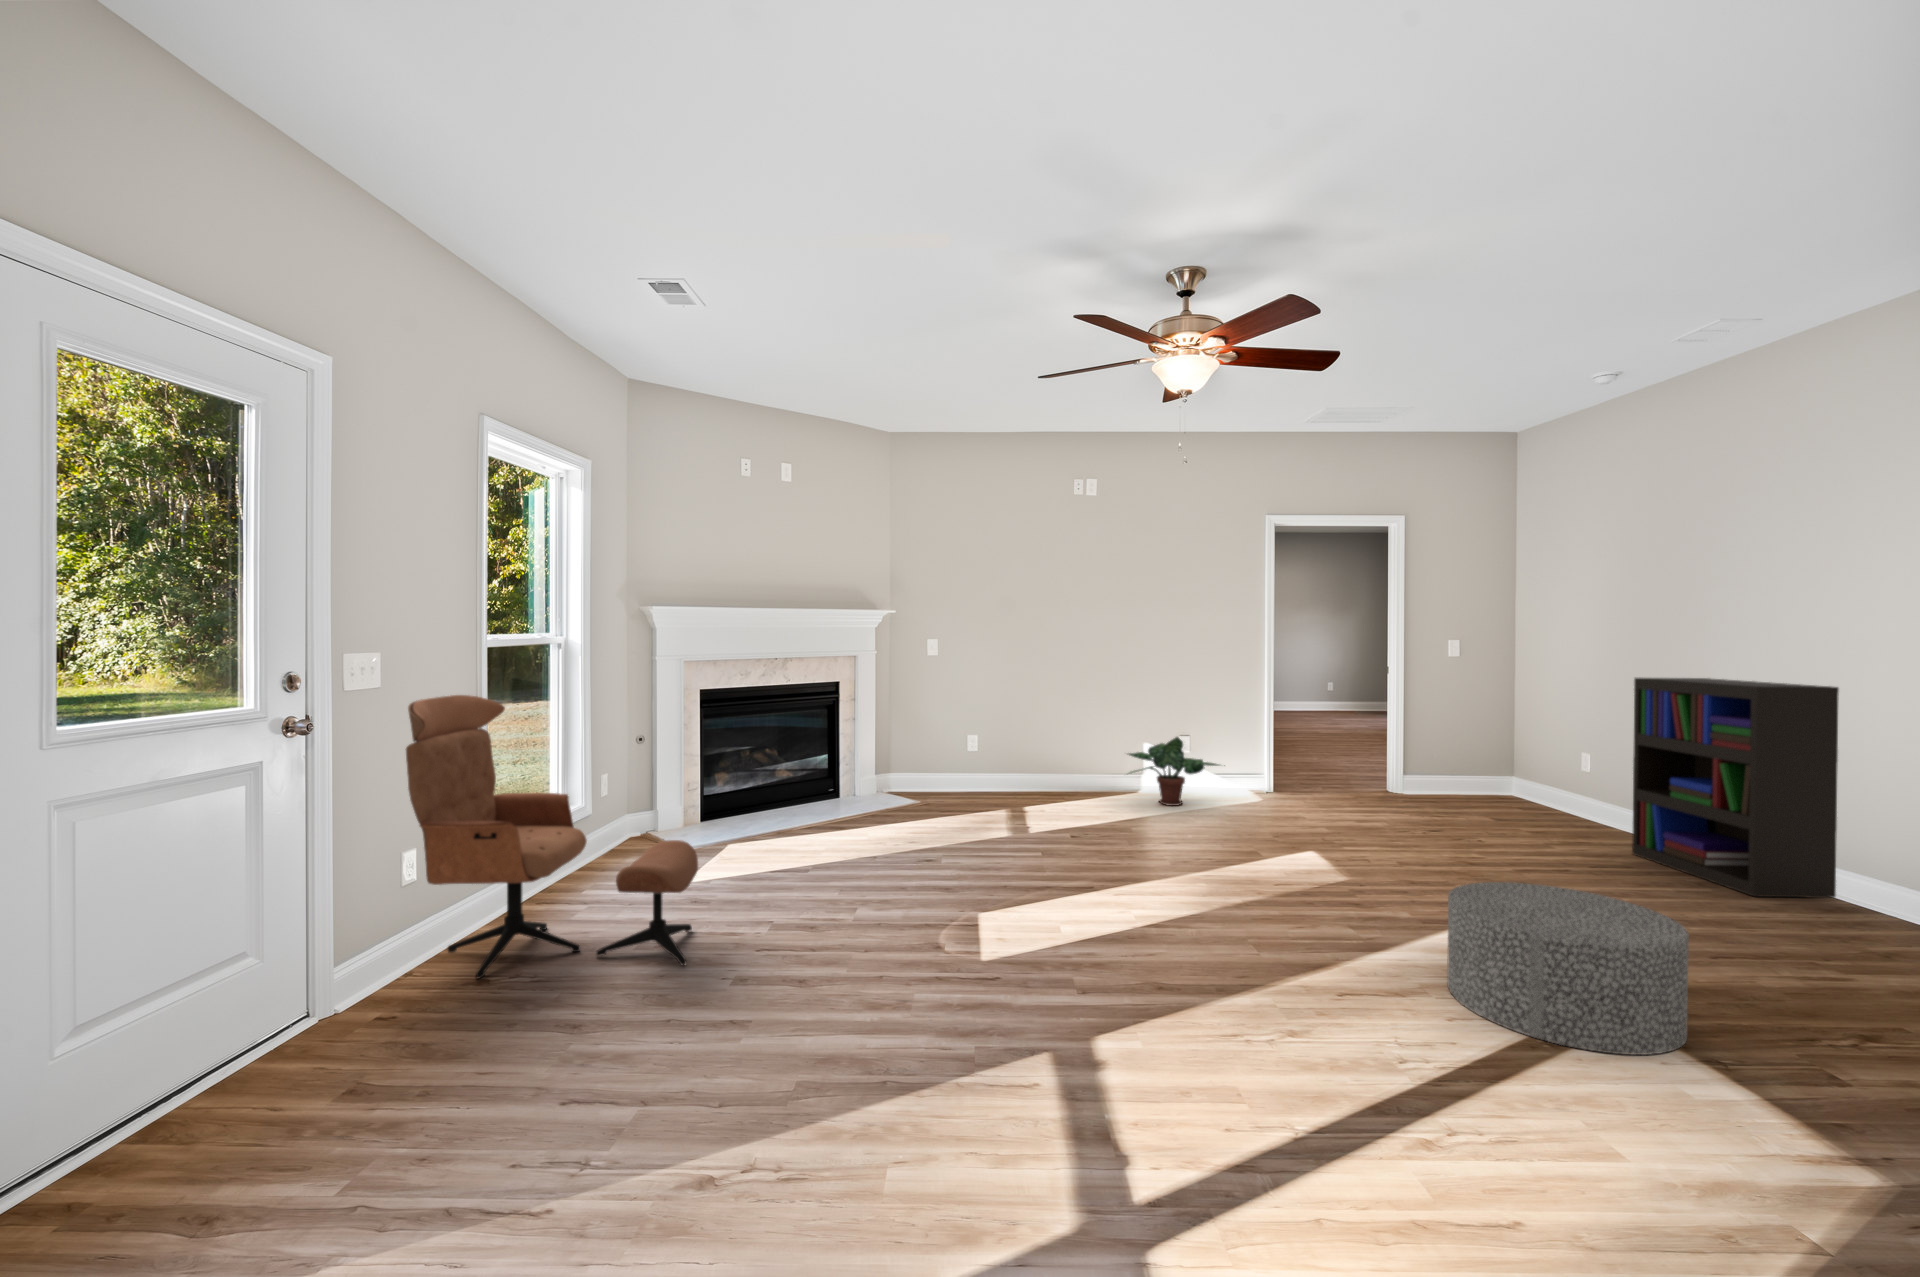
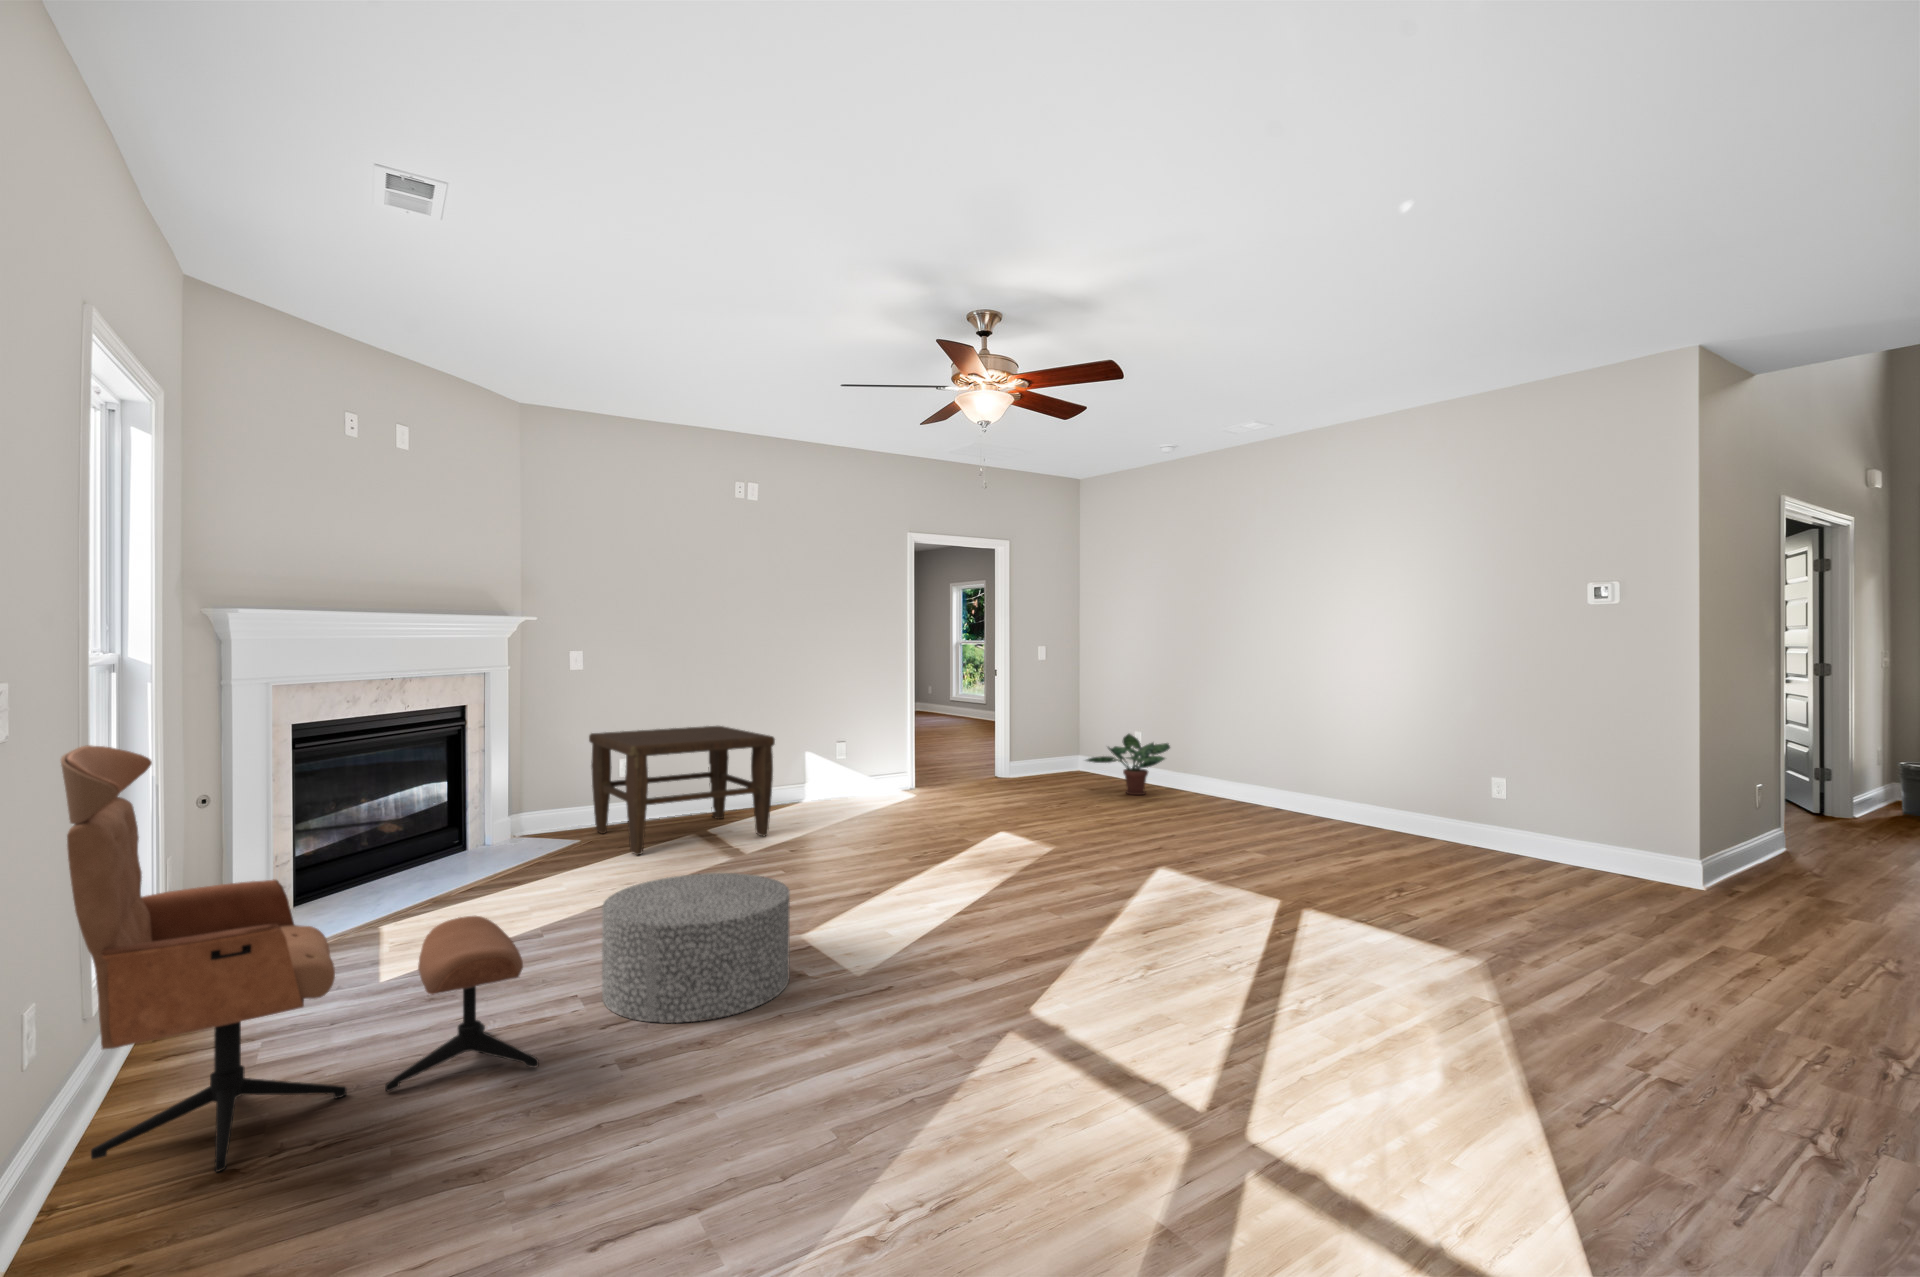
bookshelf: present [1632,678,1839,898] -> none [1192,672,1310,822]
coffee table: none [941,710,1077,818] -> present [589,726,775,855]
potted plant: present [1129,737,1225,806] -> present [1086,734,1170,795]
ottoman: present [1447,882,1689,1055] -> present [602,873,790,1023]

